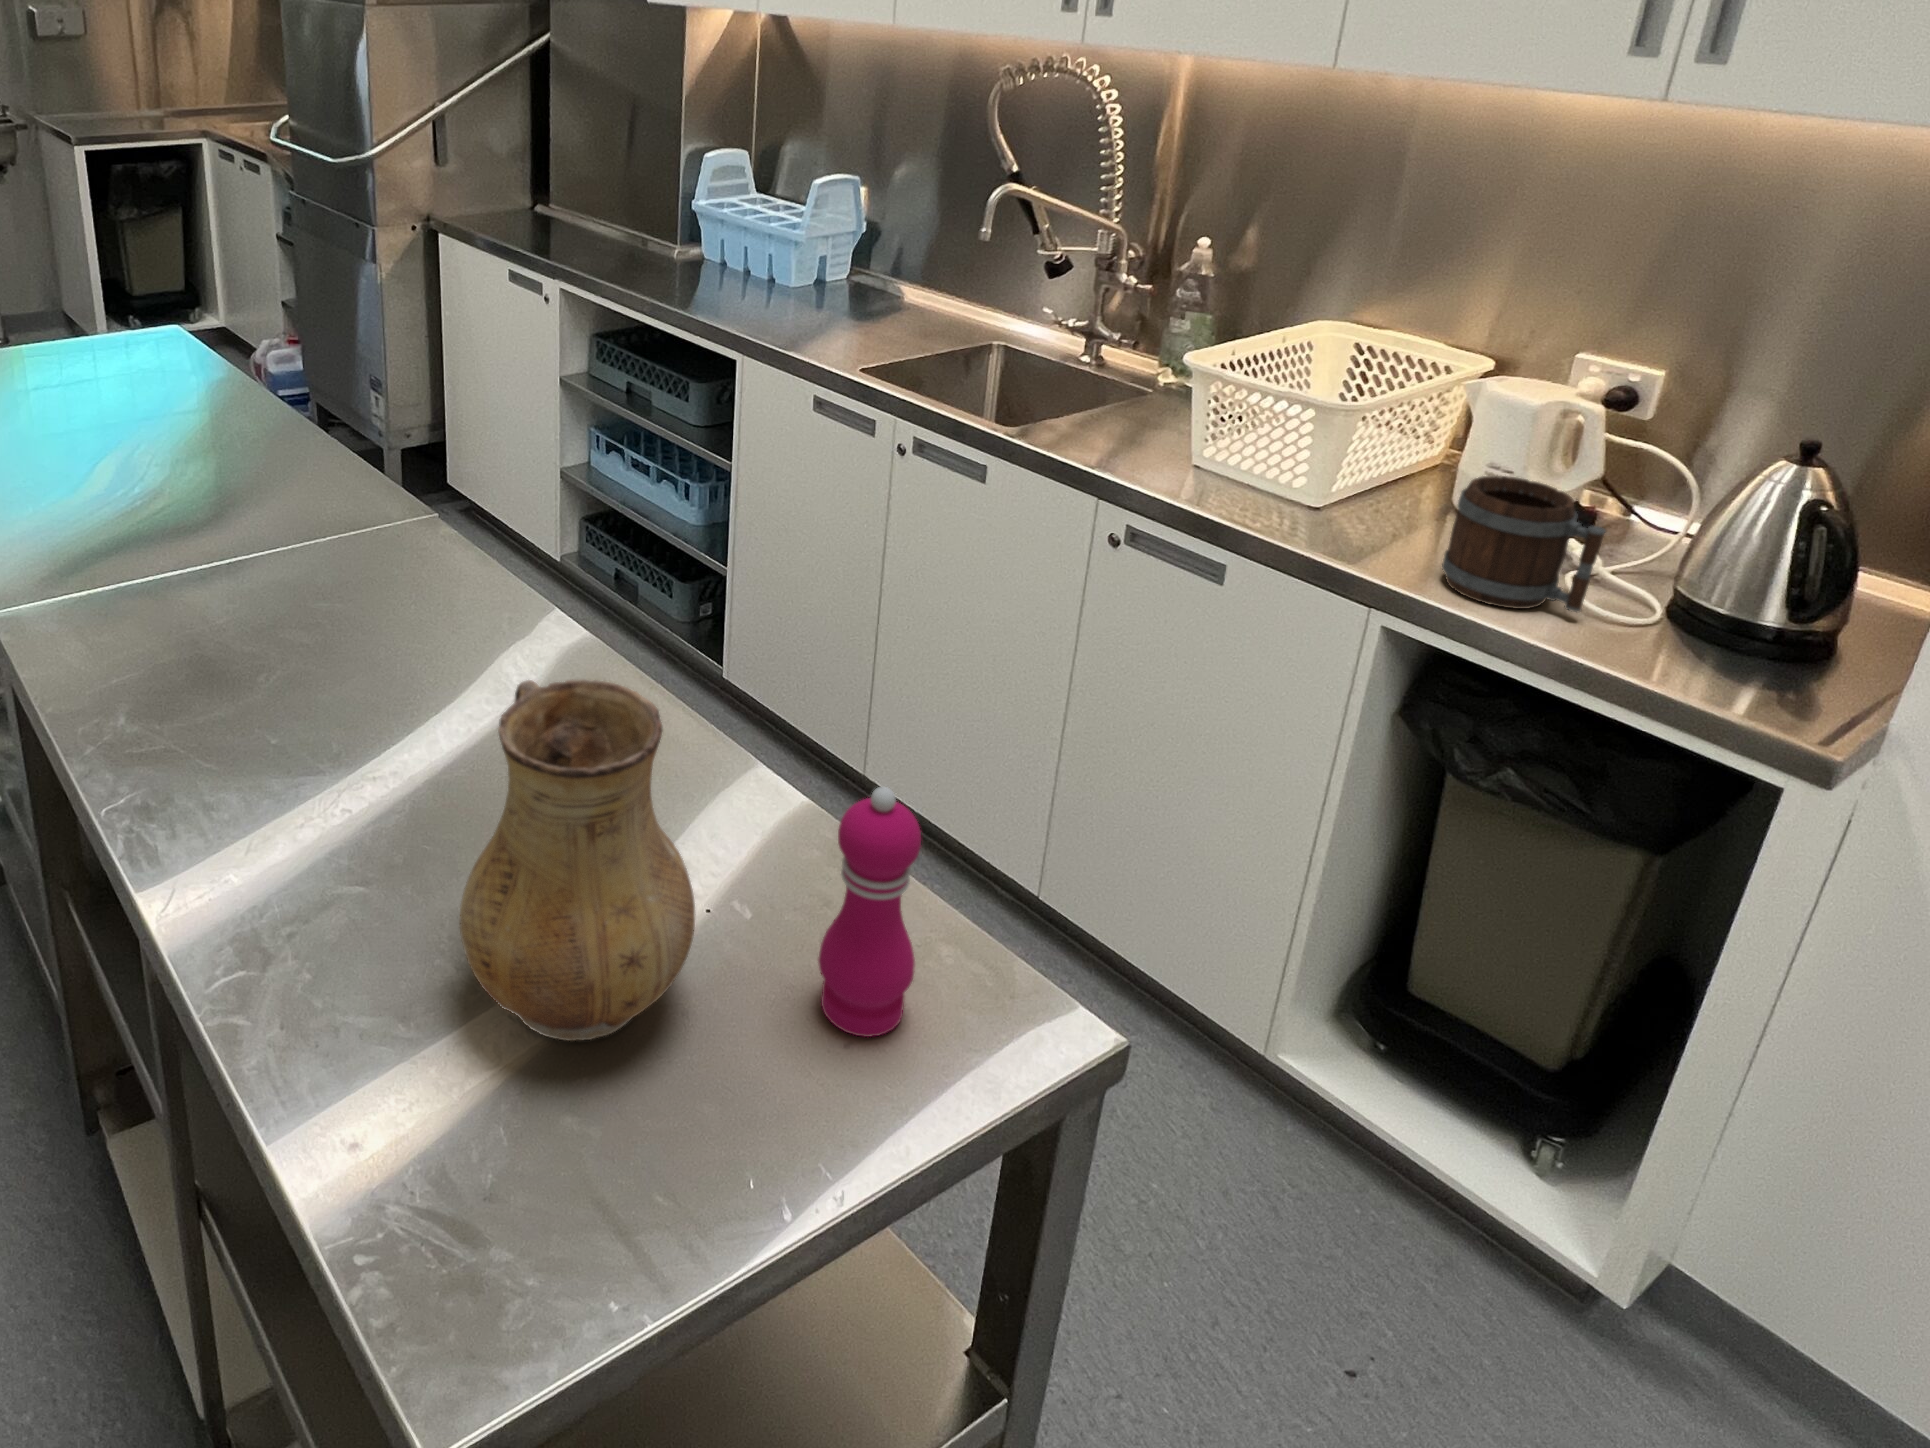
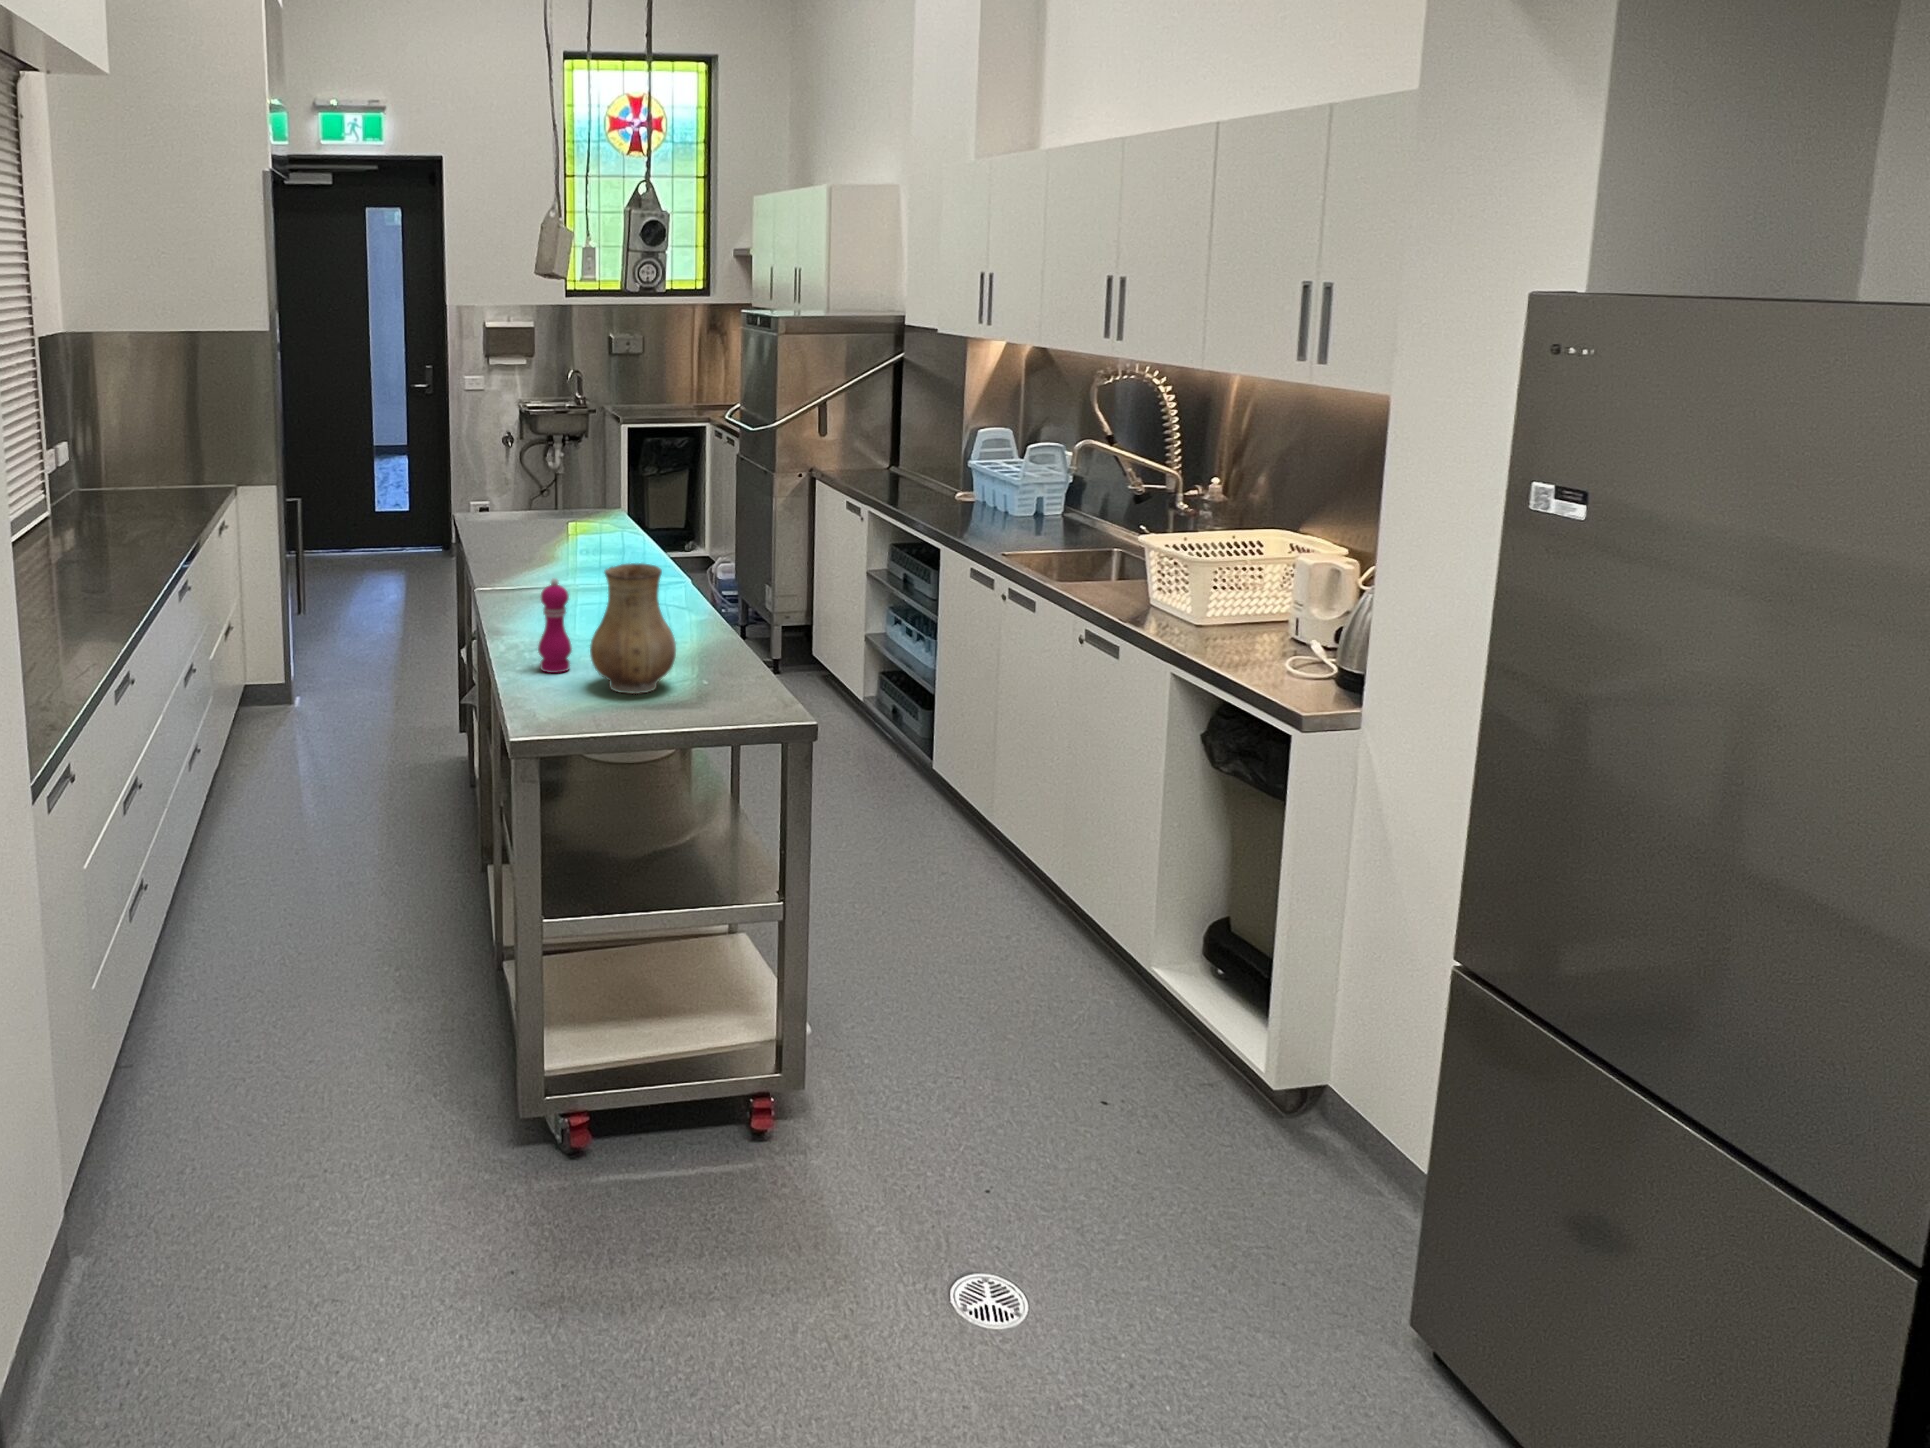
mug: present [1442,476,1606,612] -> none [1192,586,1255,655]
pepper mill: present [818,787,921,1037] -> present [538,578,572,673]

